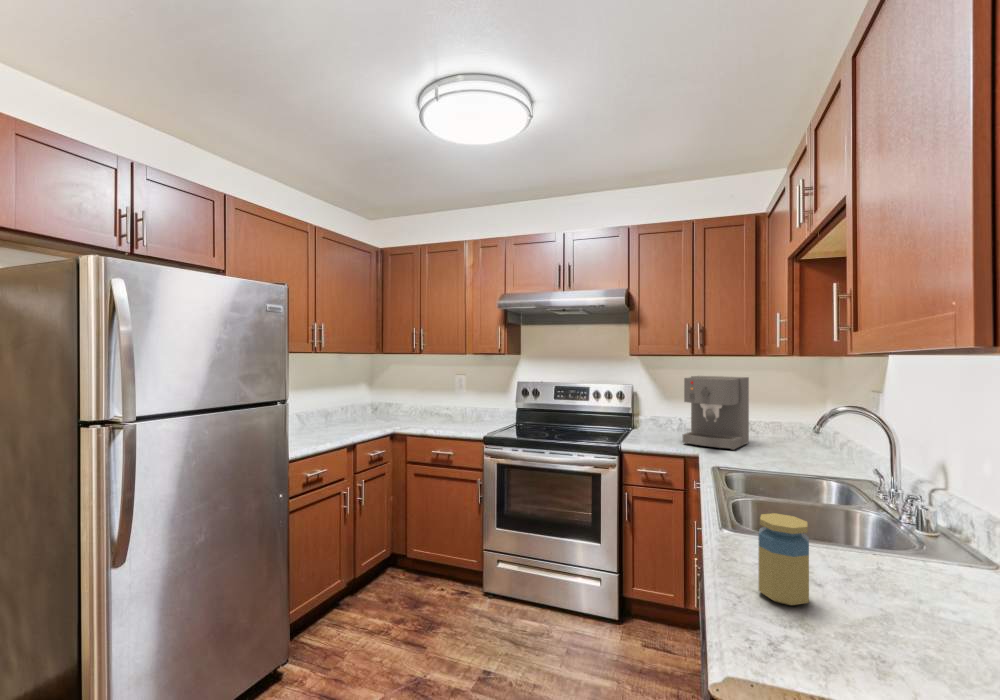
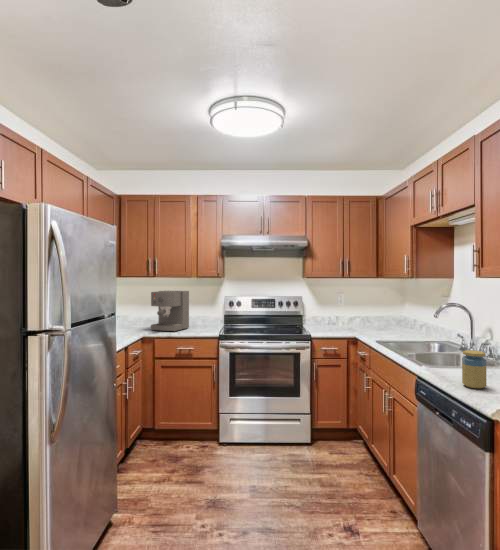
coffee maker: present [682,376,749,450] -> present [151,291,189,332]

